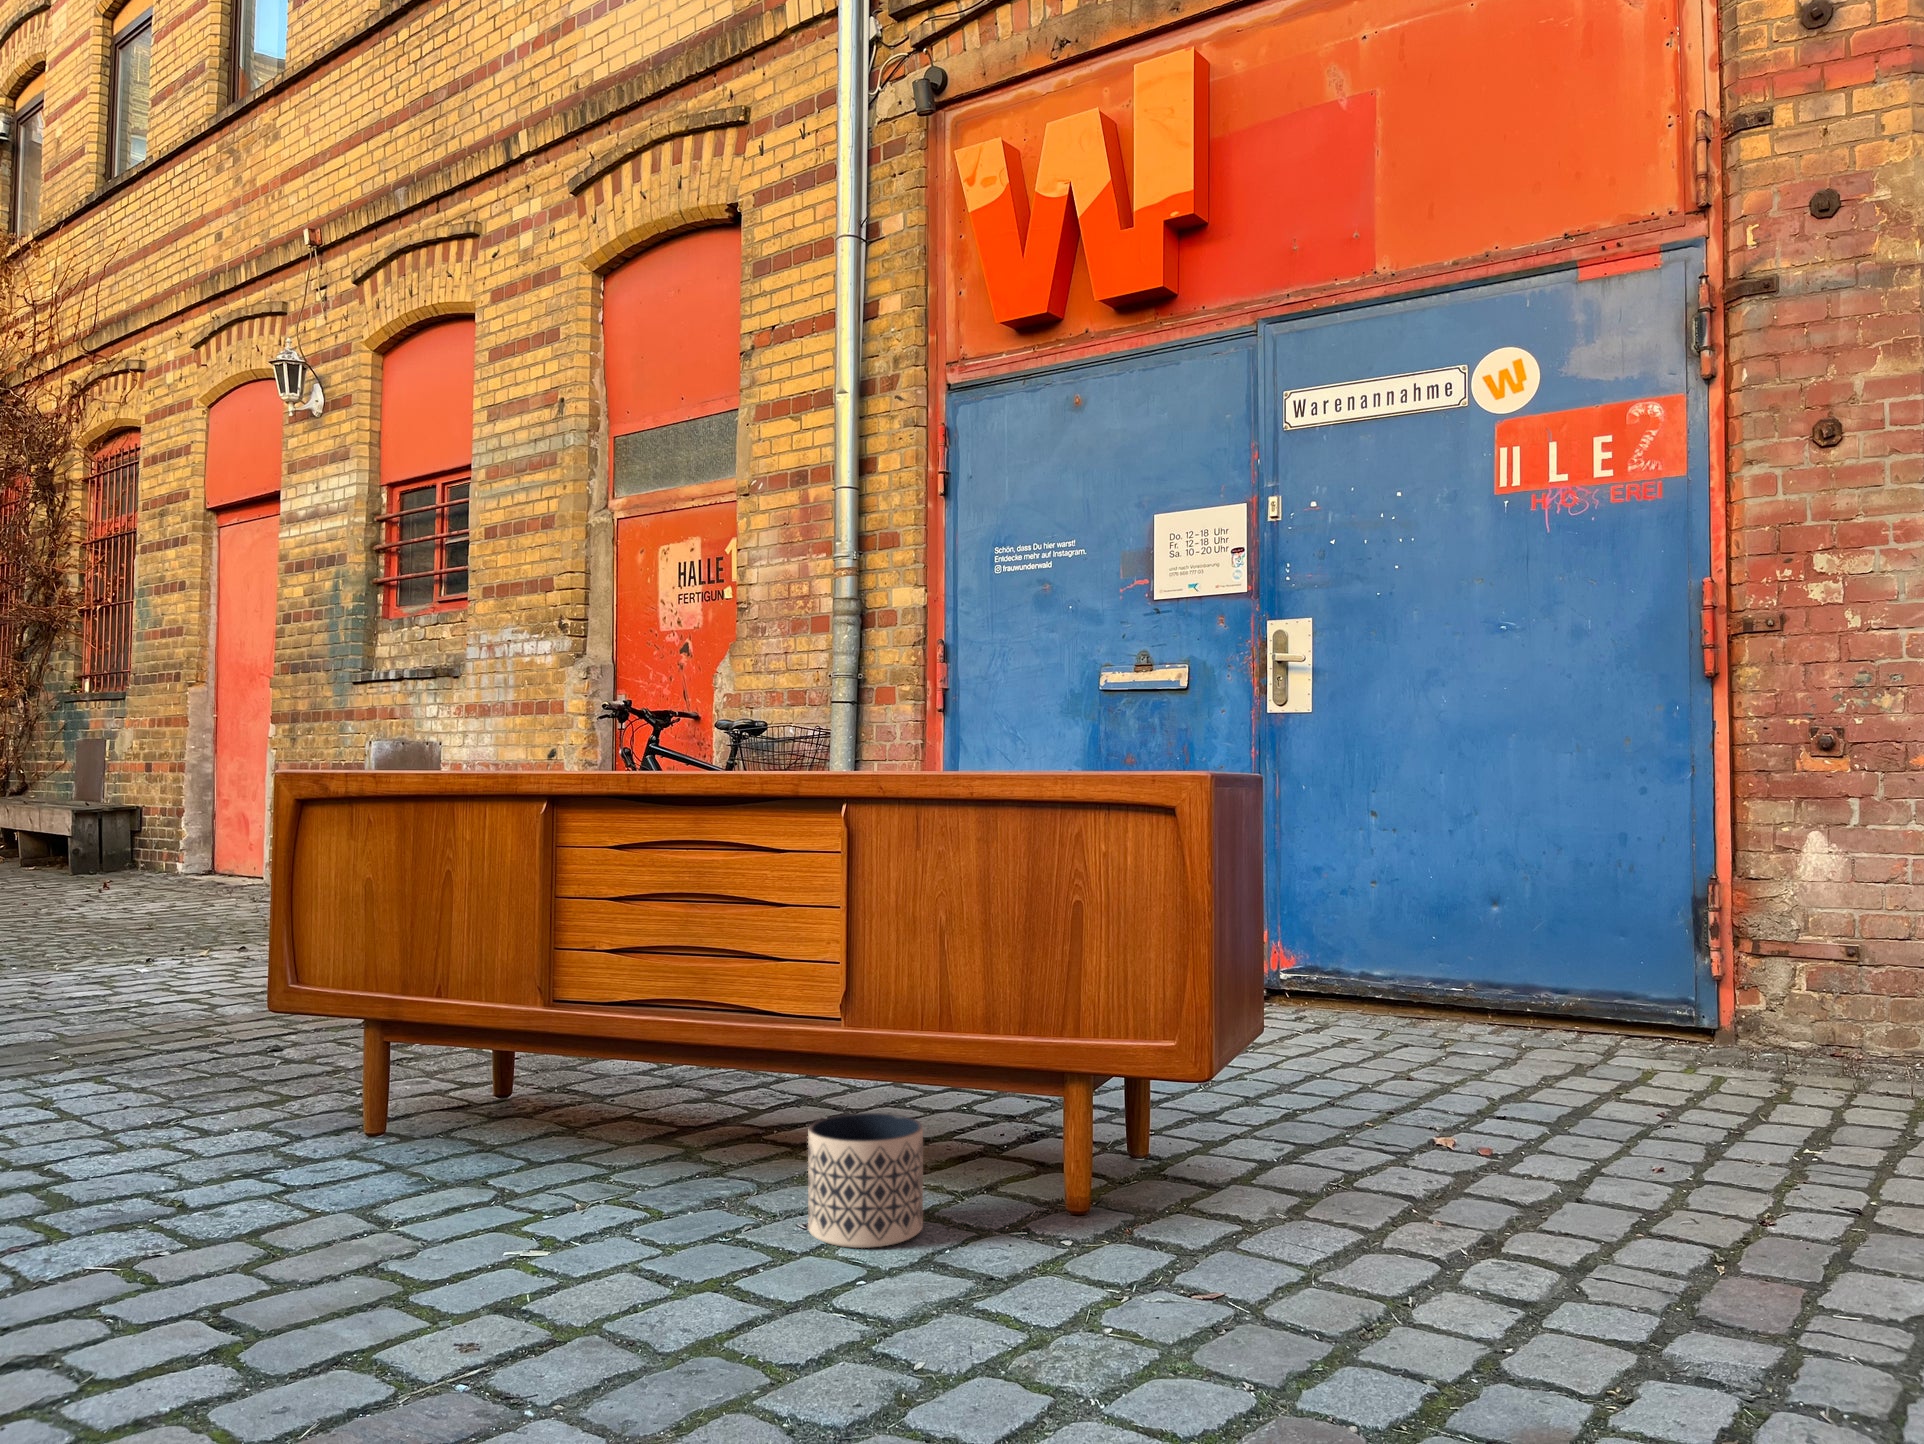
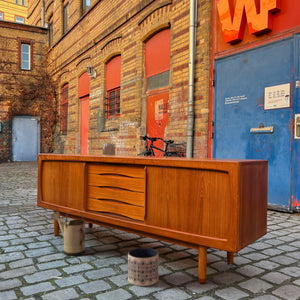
watering can: none [391,1001,570,1190] -> present [51,211,85,256]

